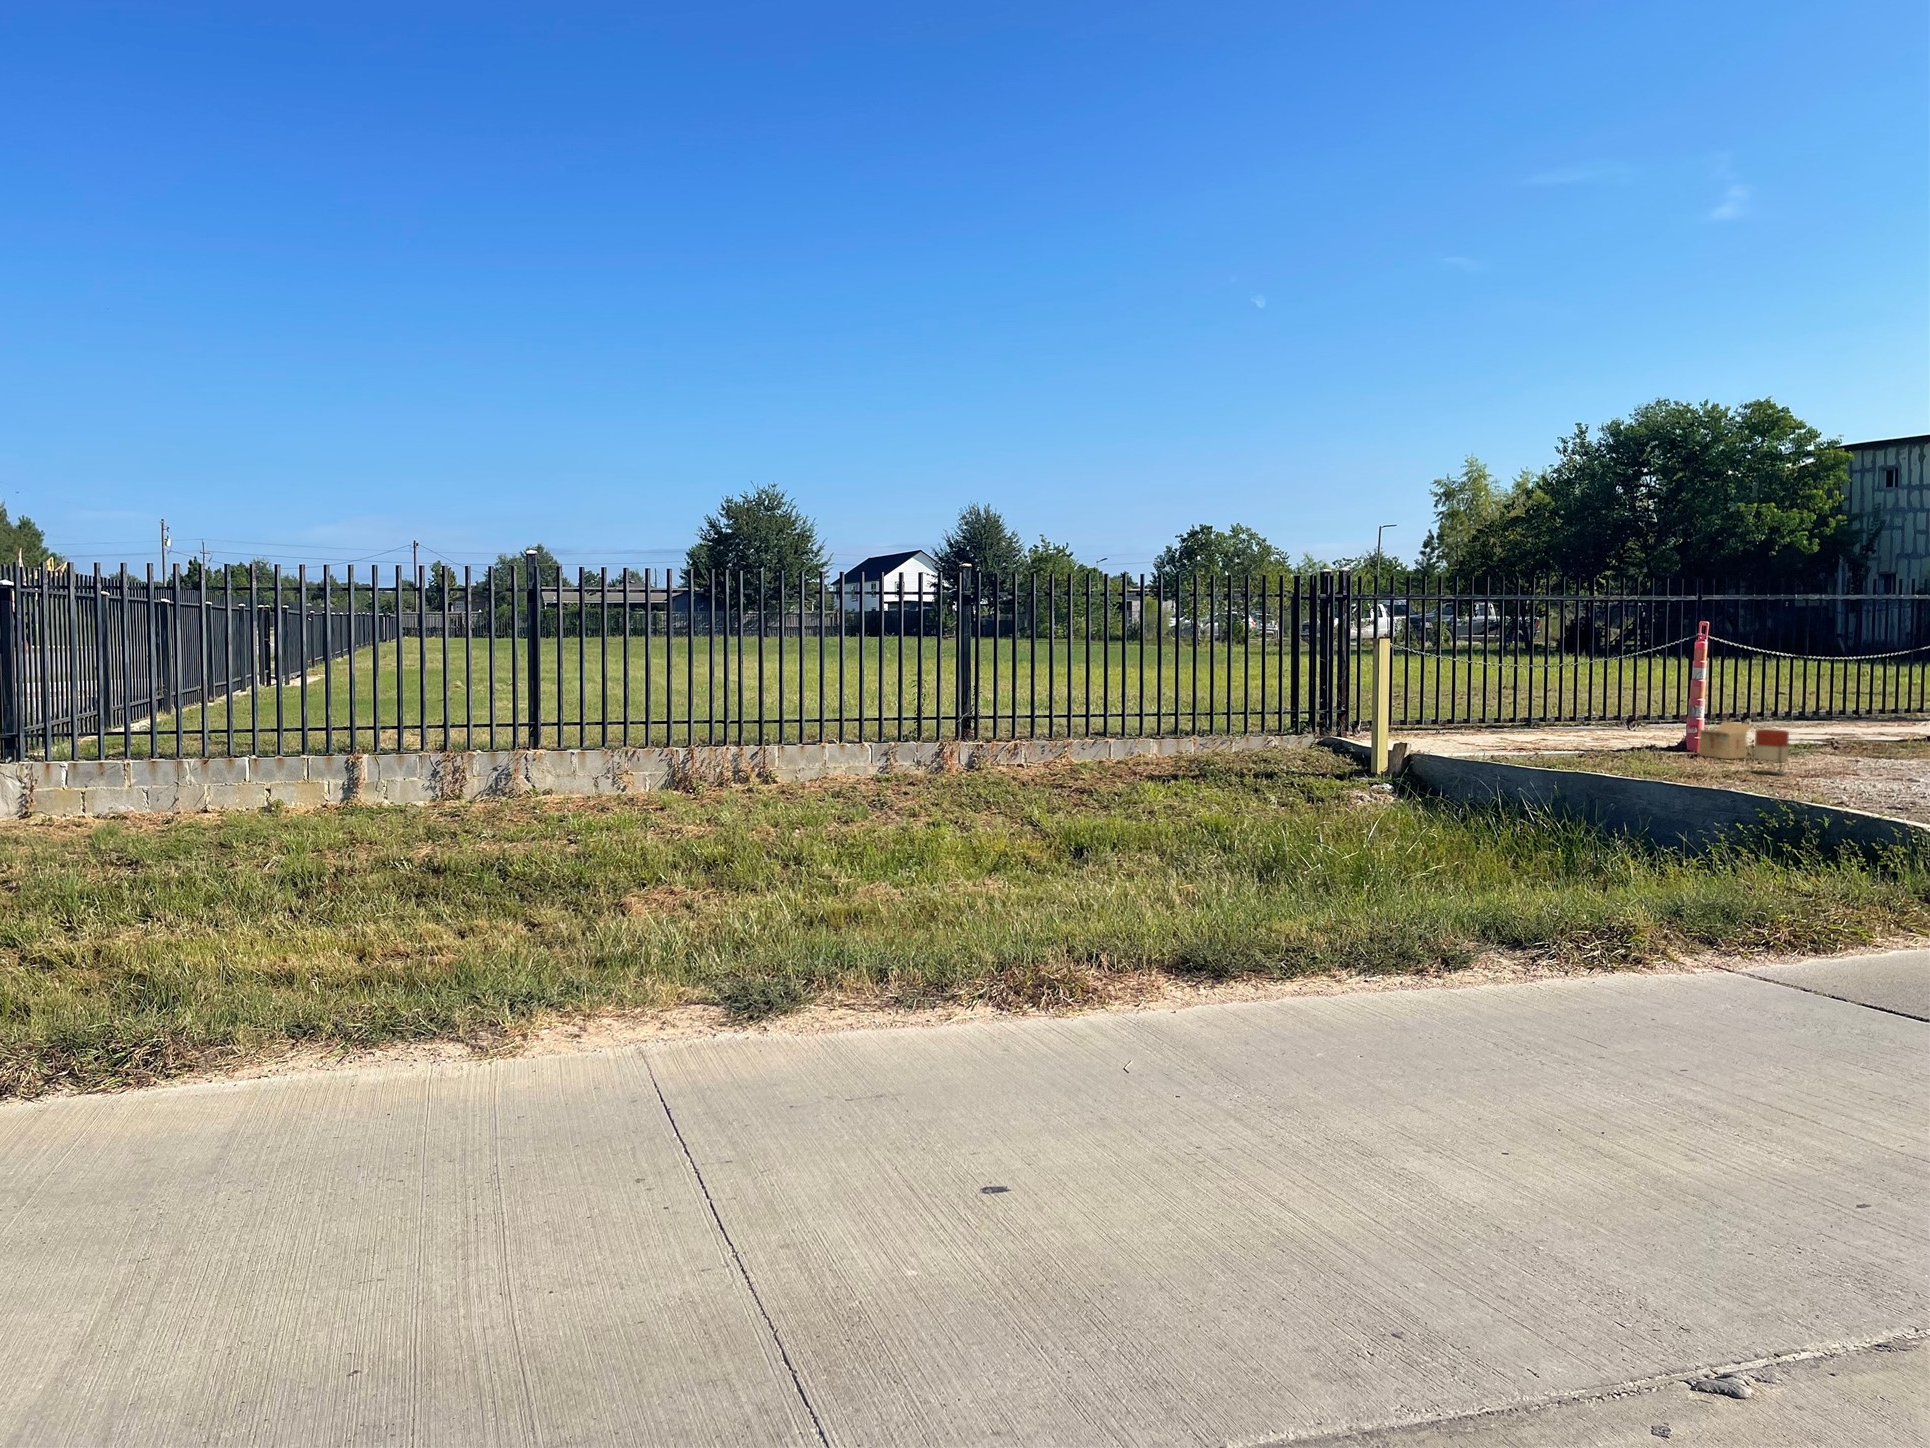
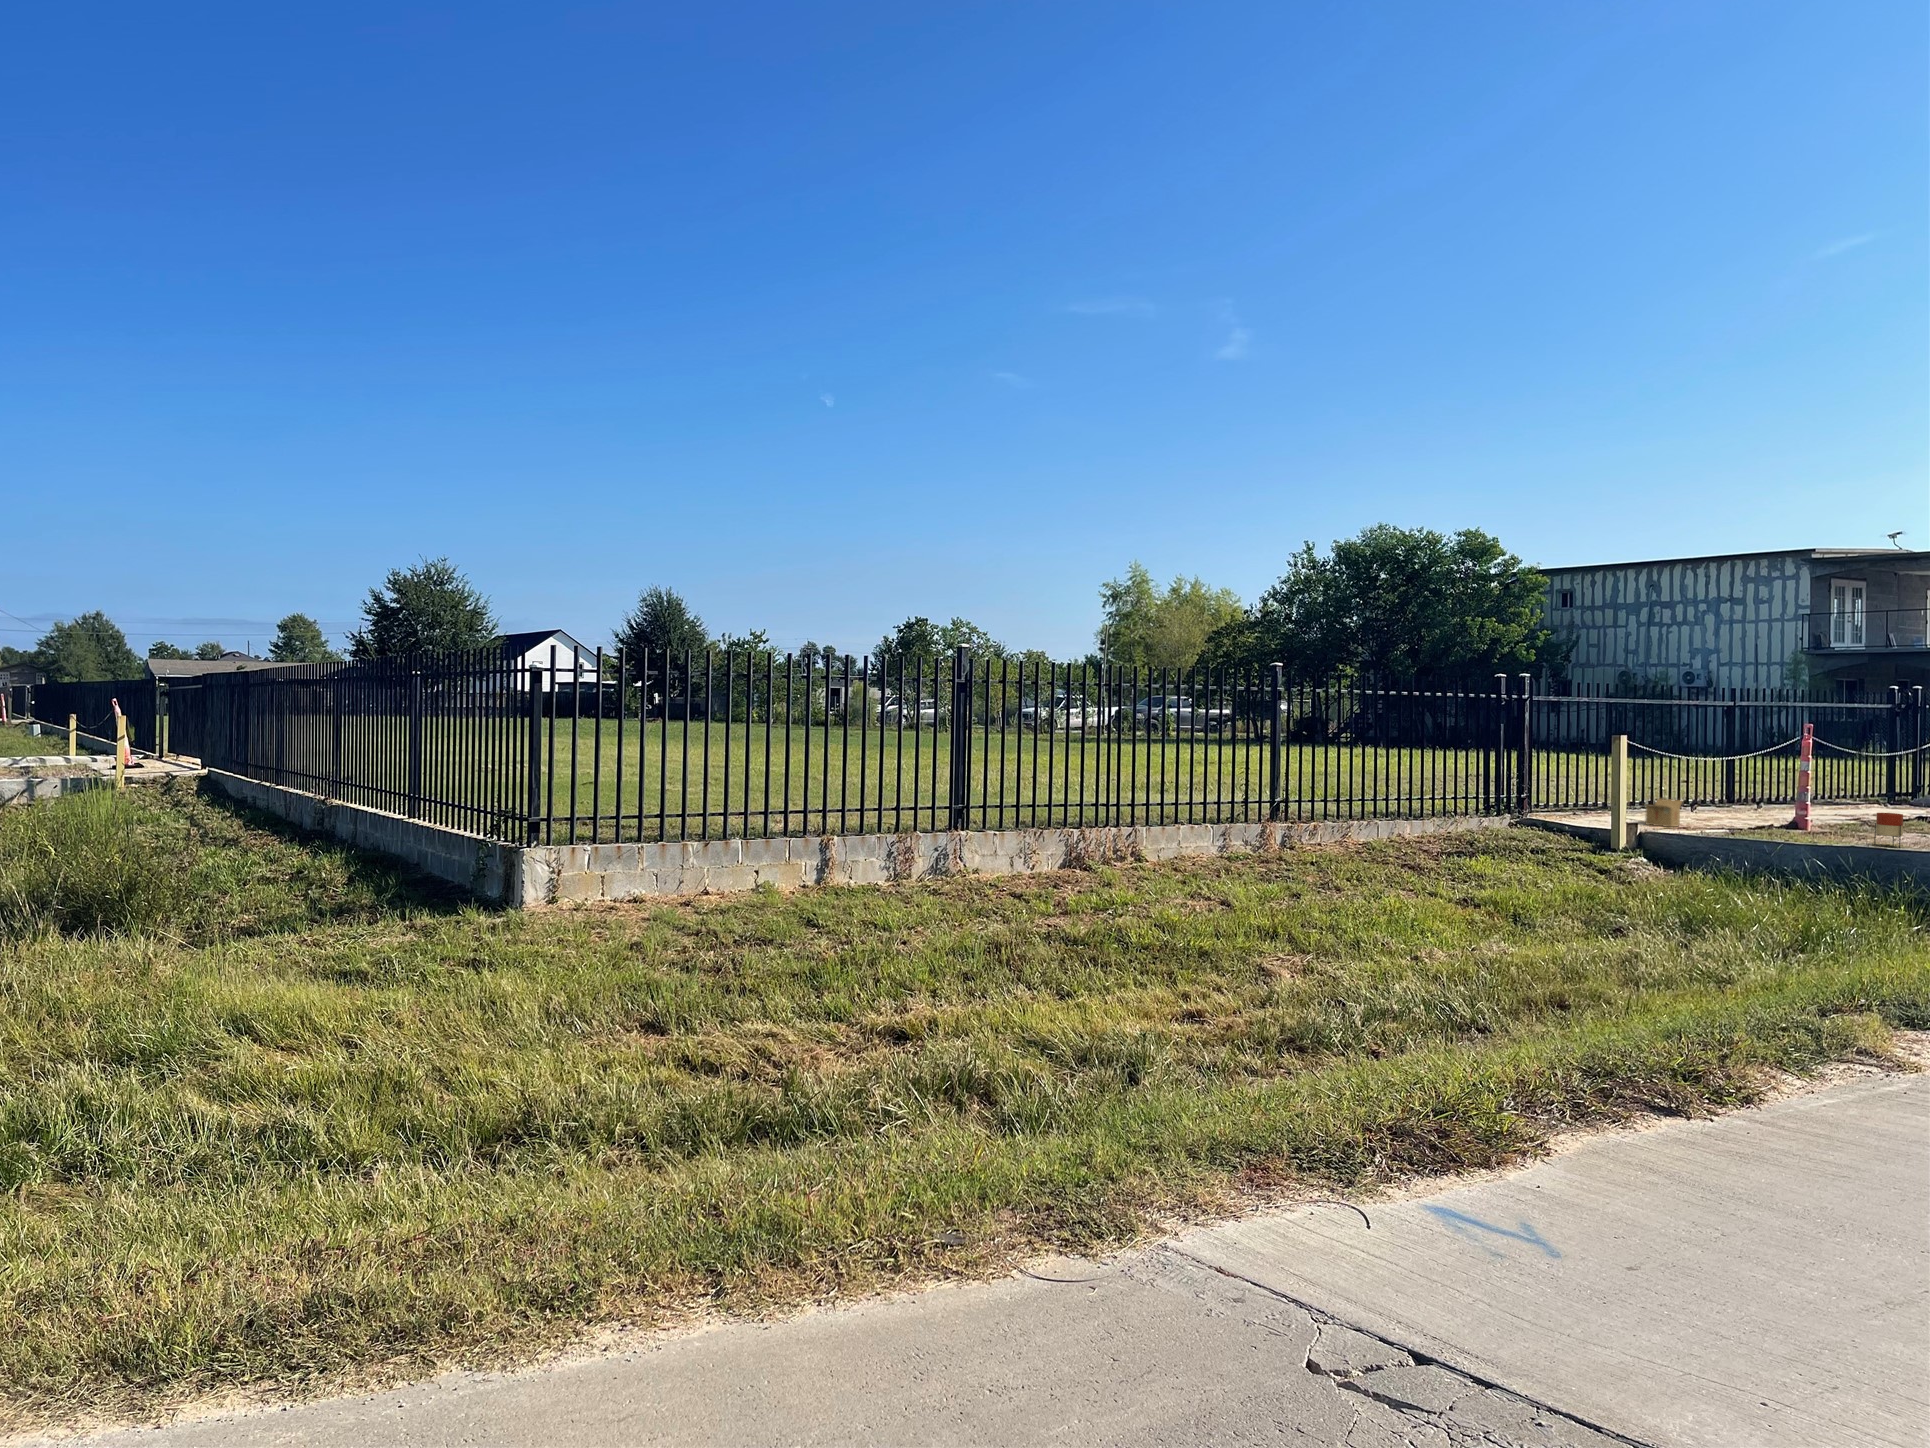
cardboard box: present [1699,722,1752,759] -> present [1645,798,1682,827]

